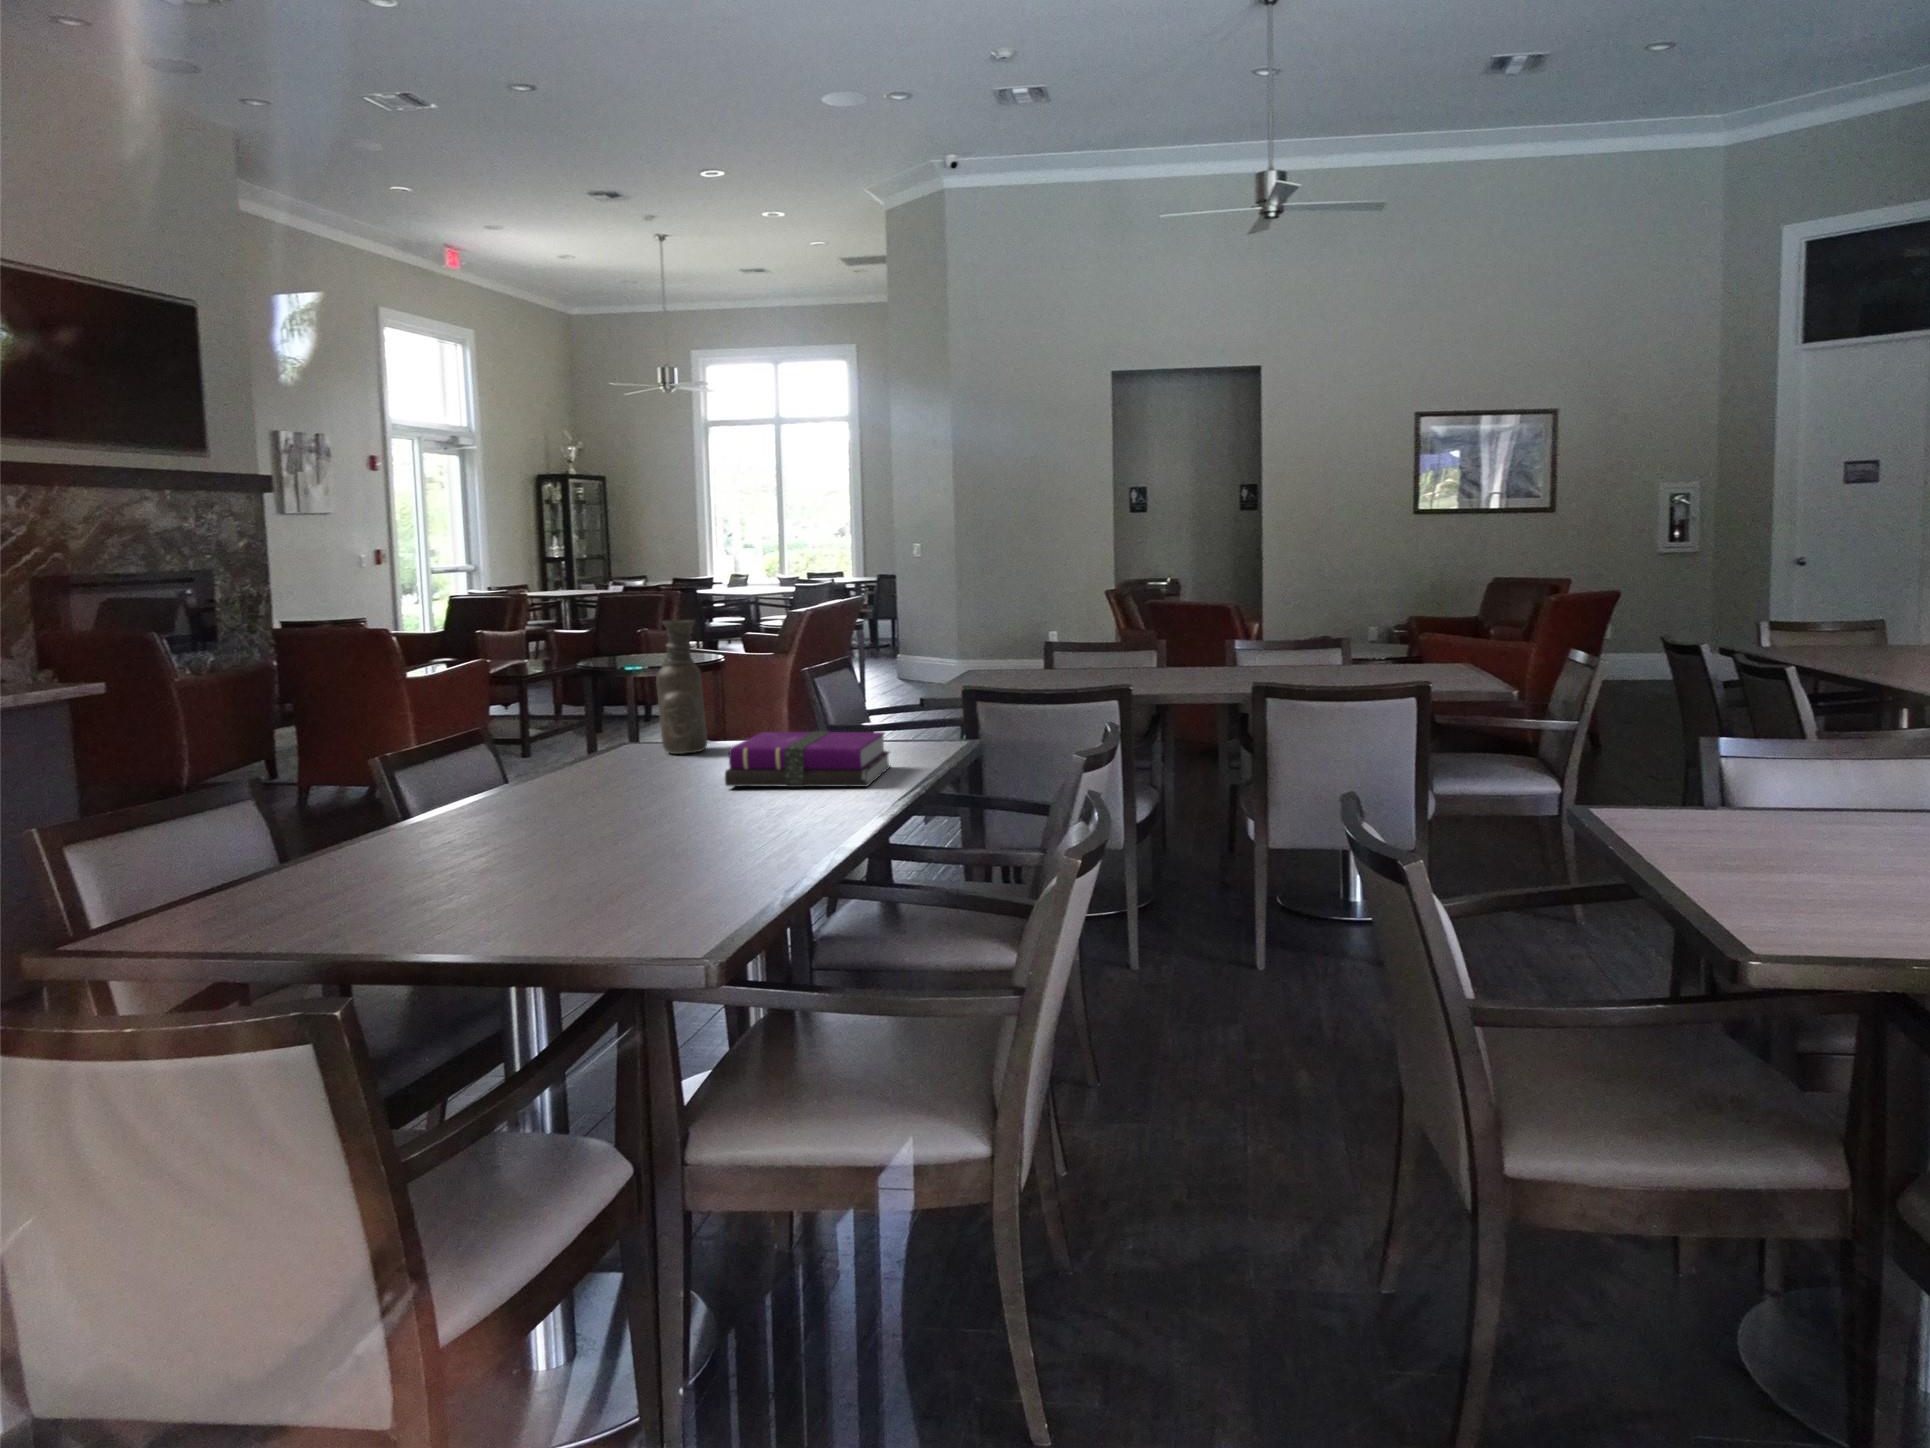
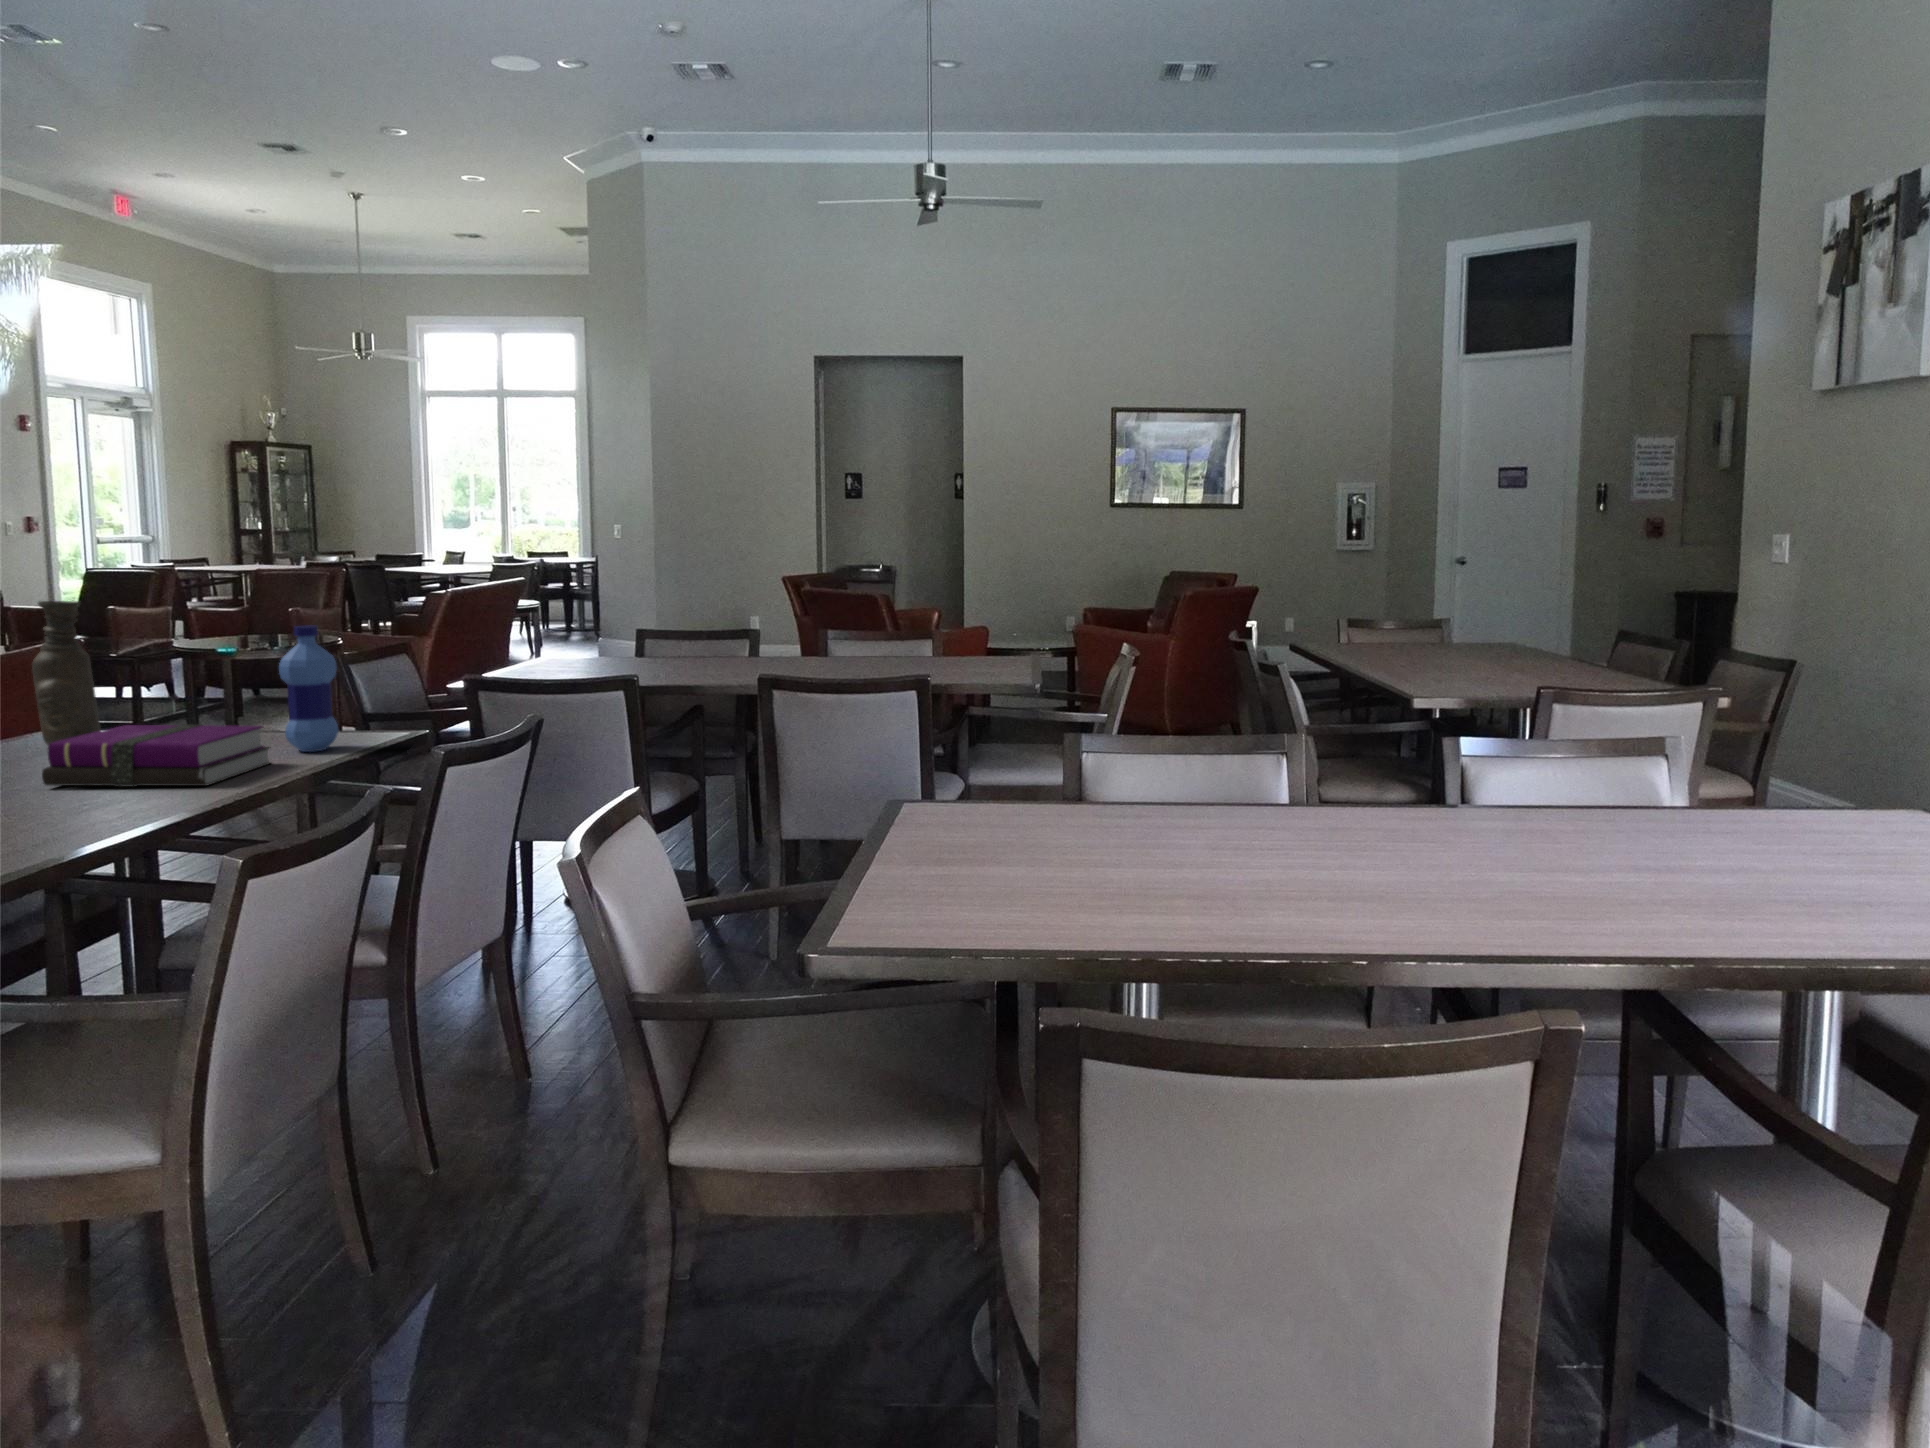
water bottle: none [882,639,930,756] -> present [279,626,338,752]

